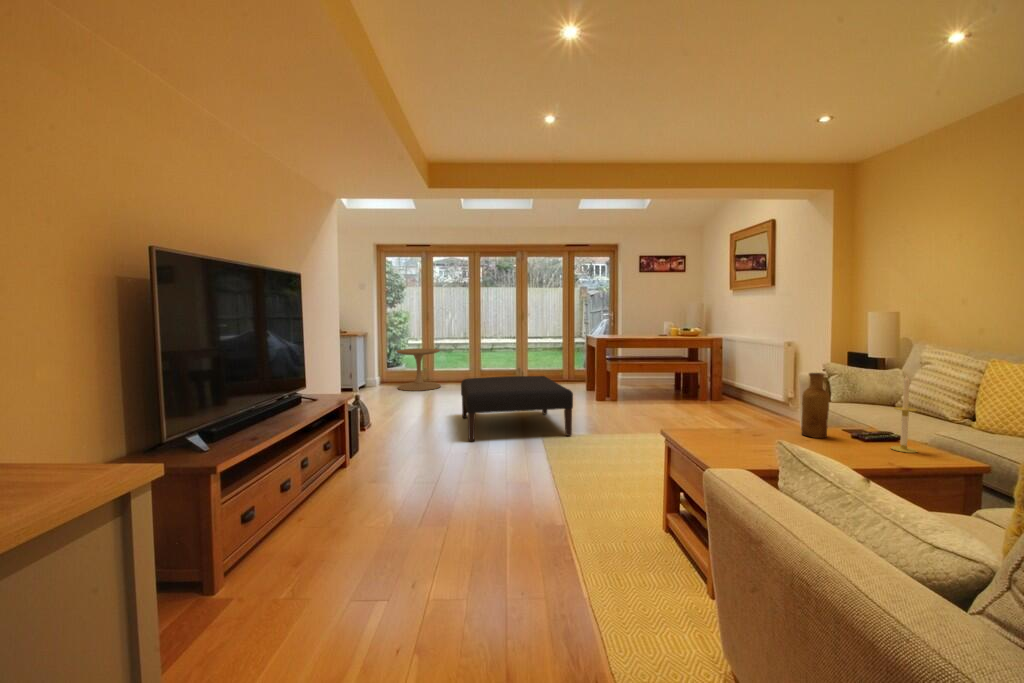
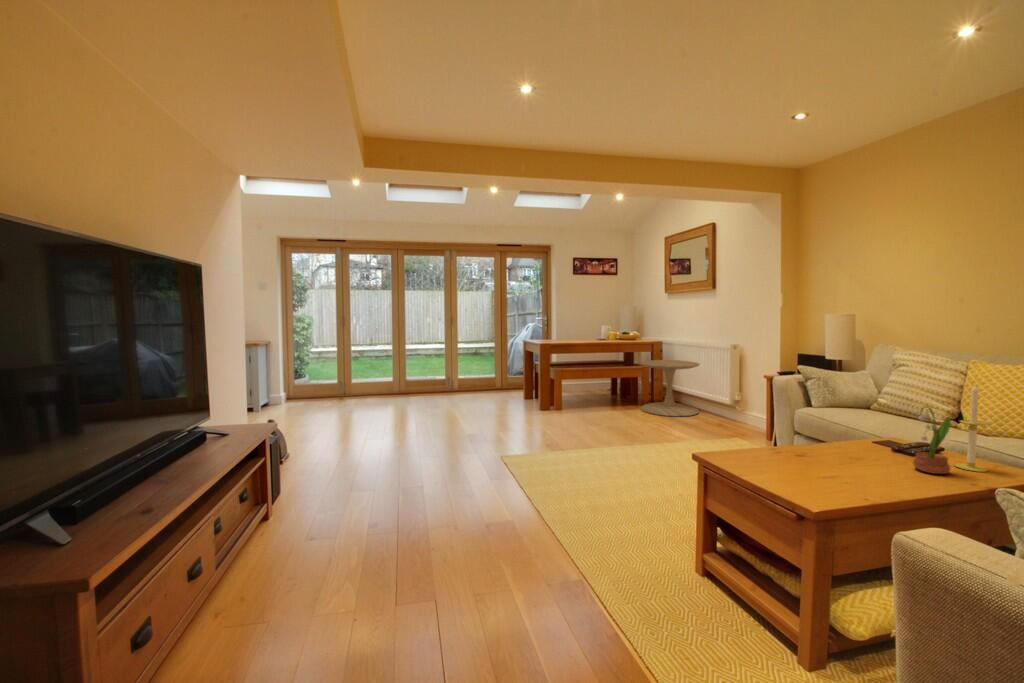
side table: present [396,349,441,391] -> present [641,360,700,417]
vase: present [801,373,830,438] -> none [844,383,878,457]
ottoman: present [461,376,573,441] -> none [400,387,539,473]
potted flower: none [842,390,876,451] -> present [913,407,951,474]

